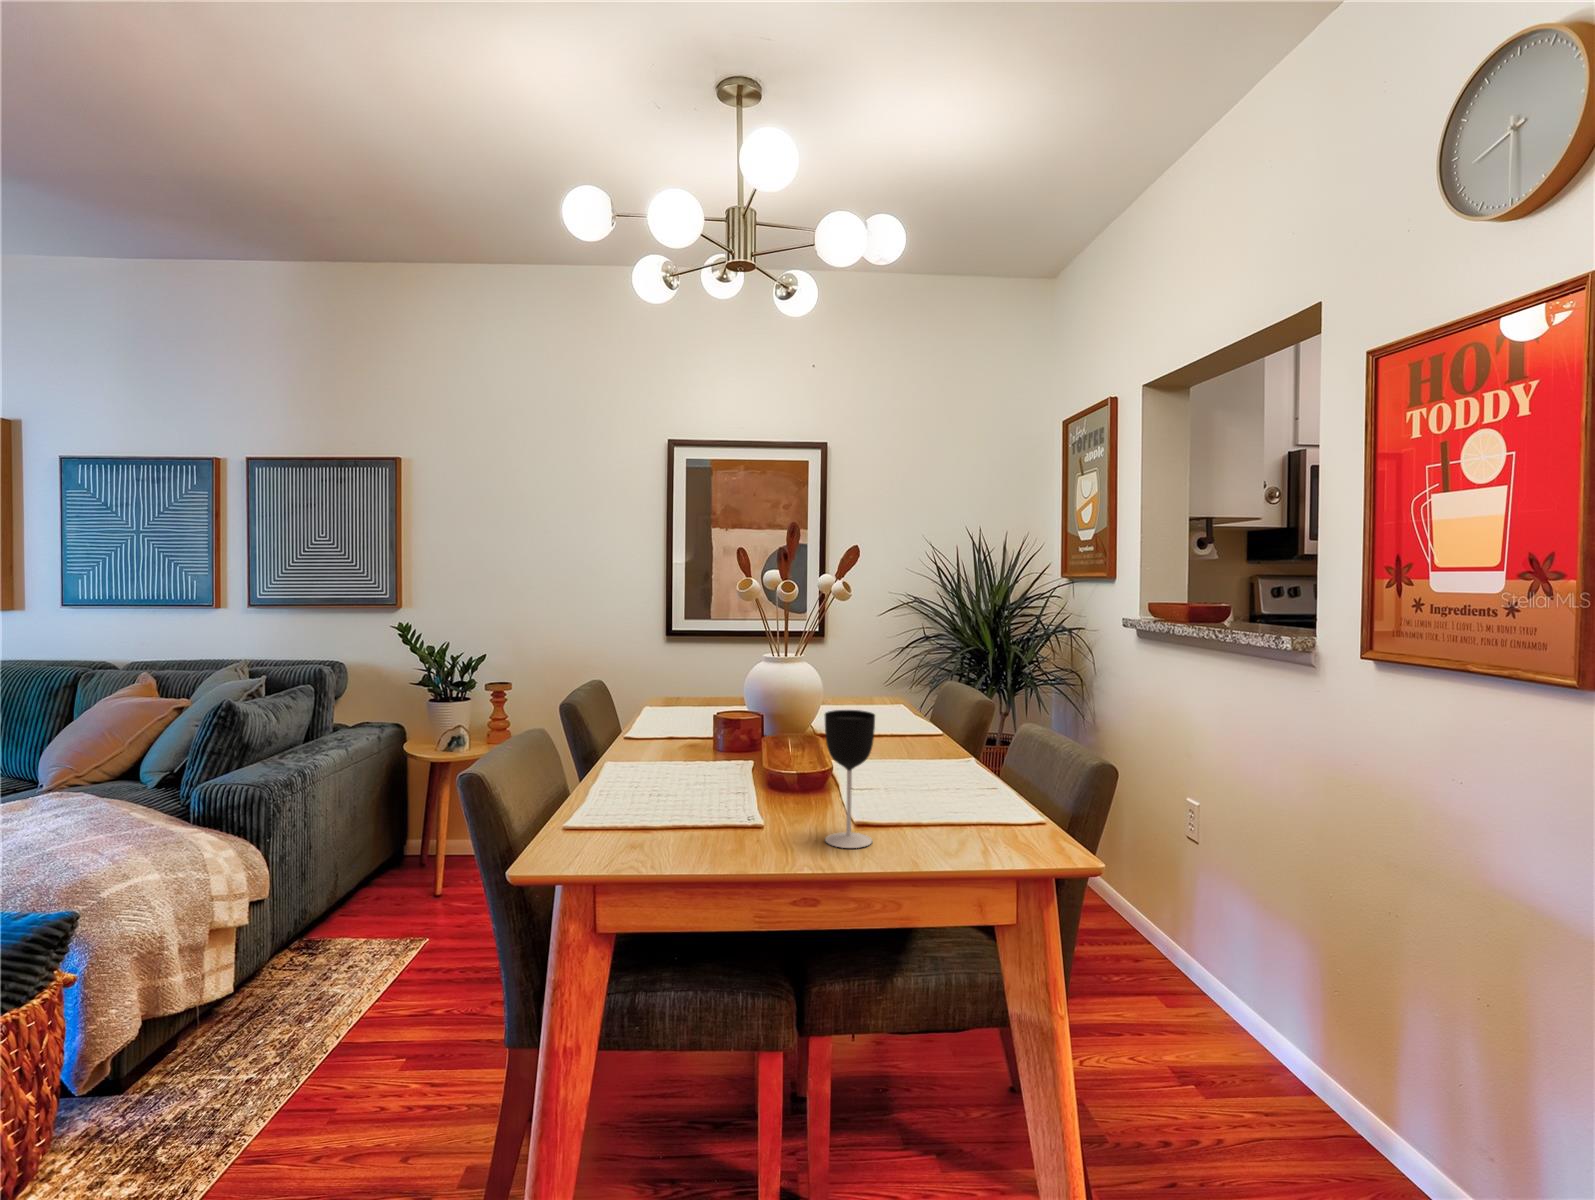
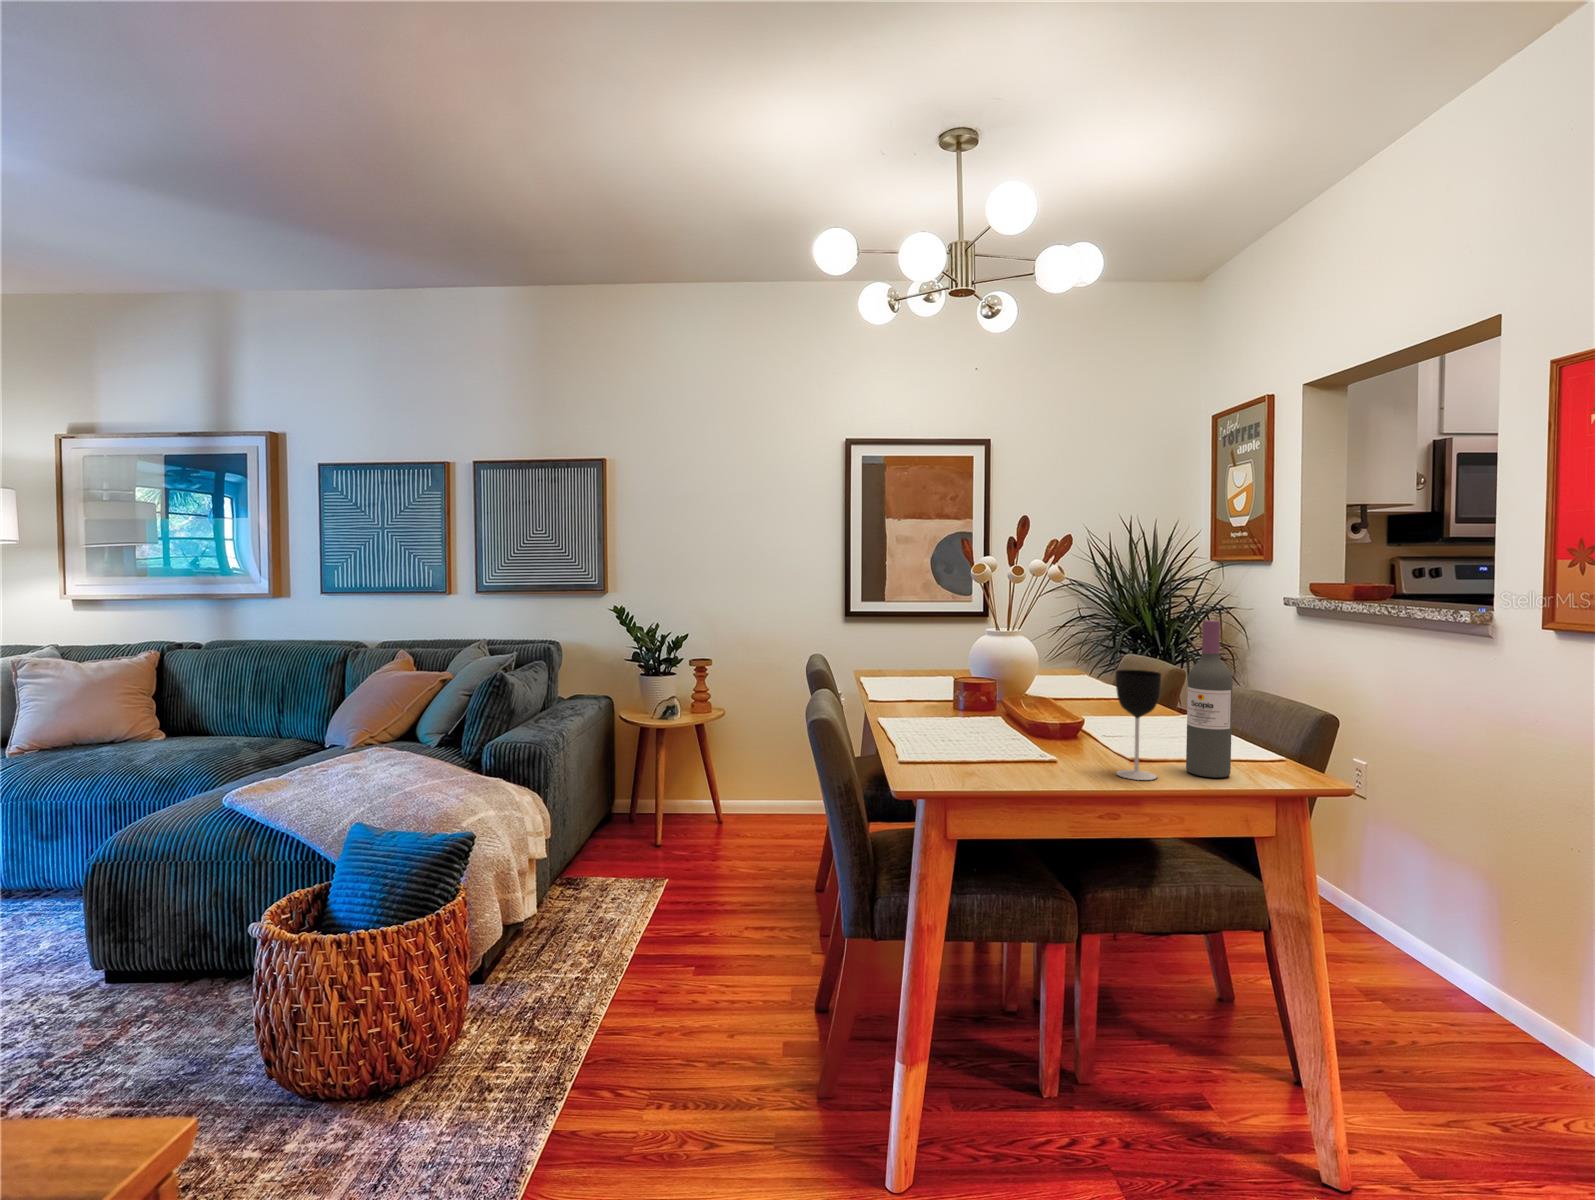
wine bottle: none [914,650,963,842] -> present [1186,620,1233,777]

